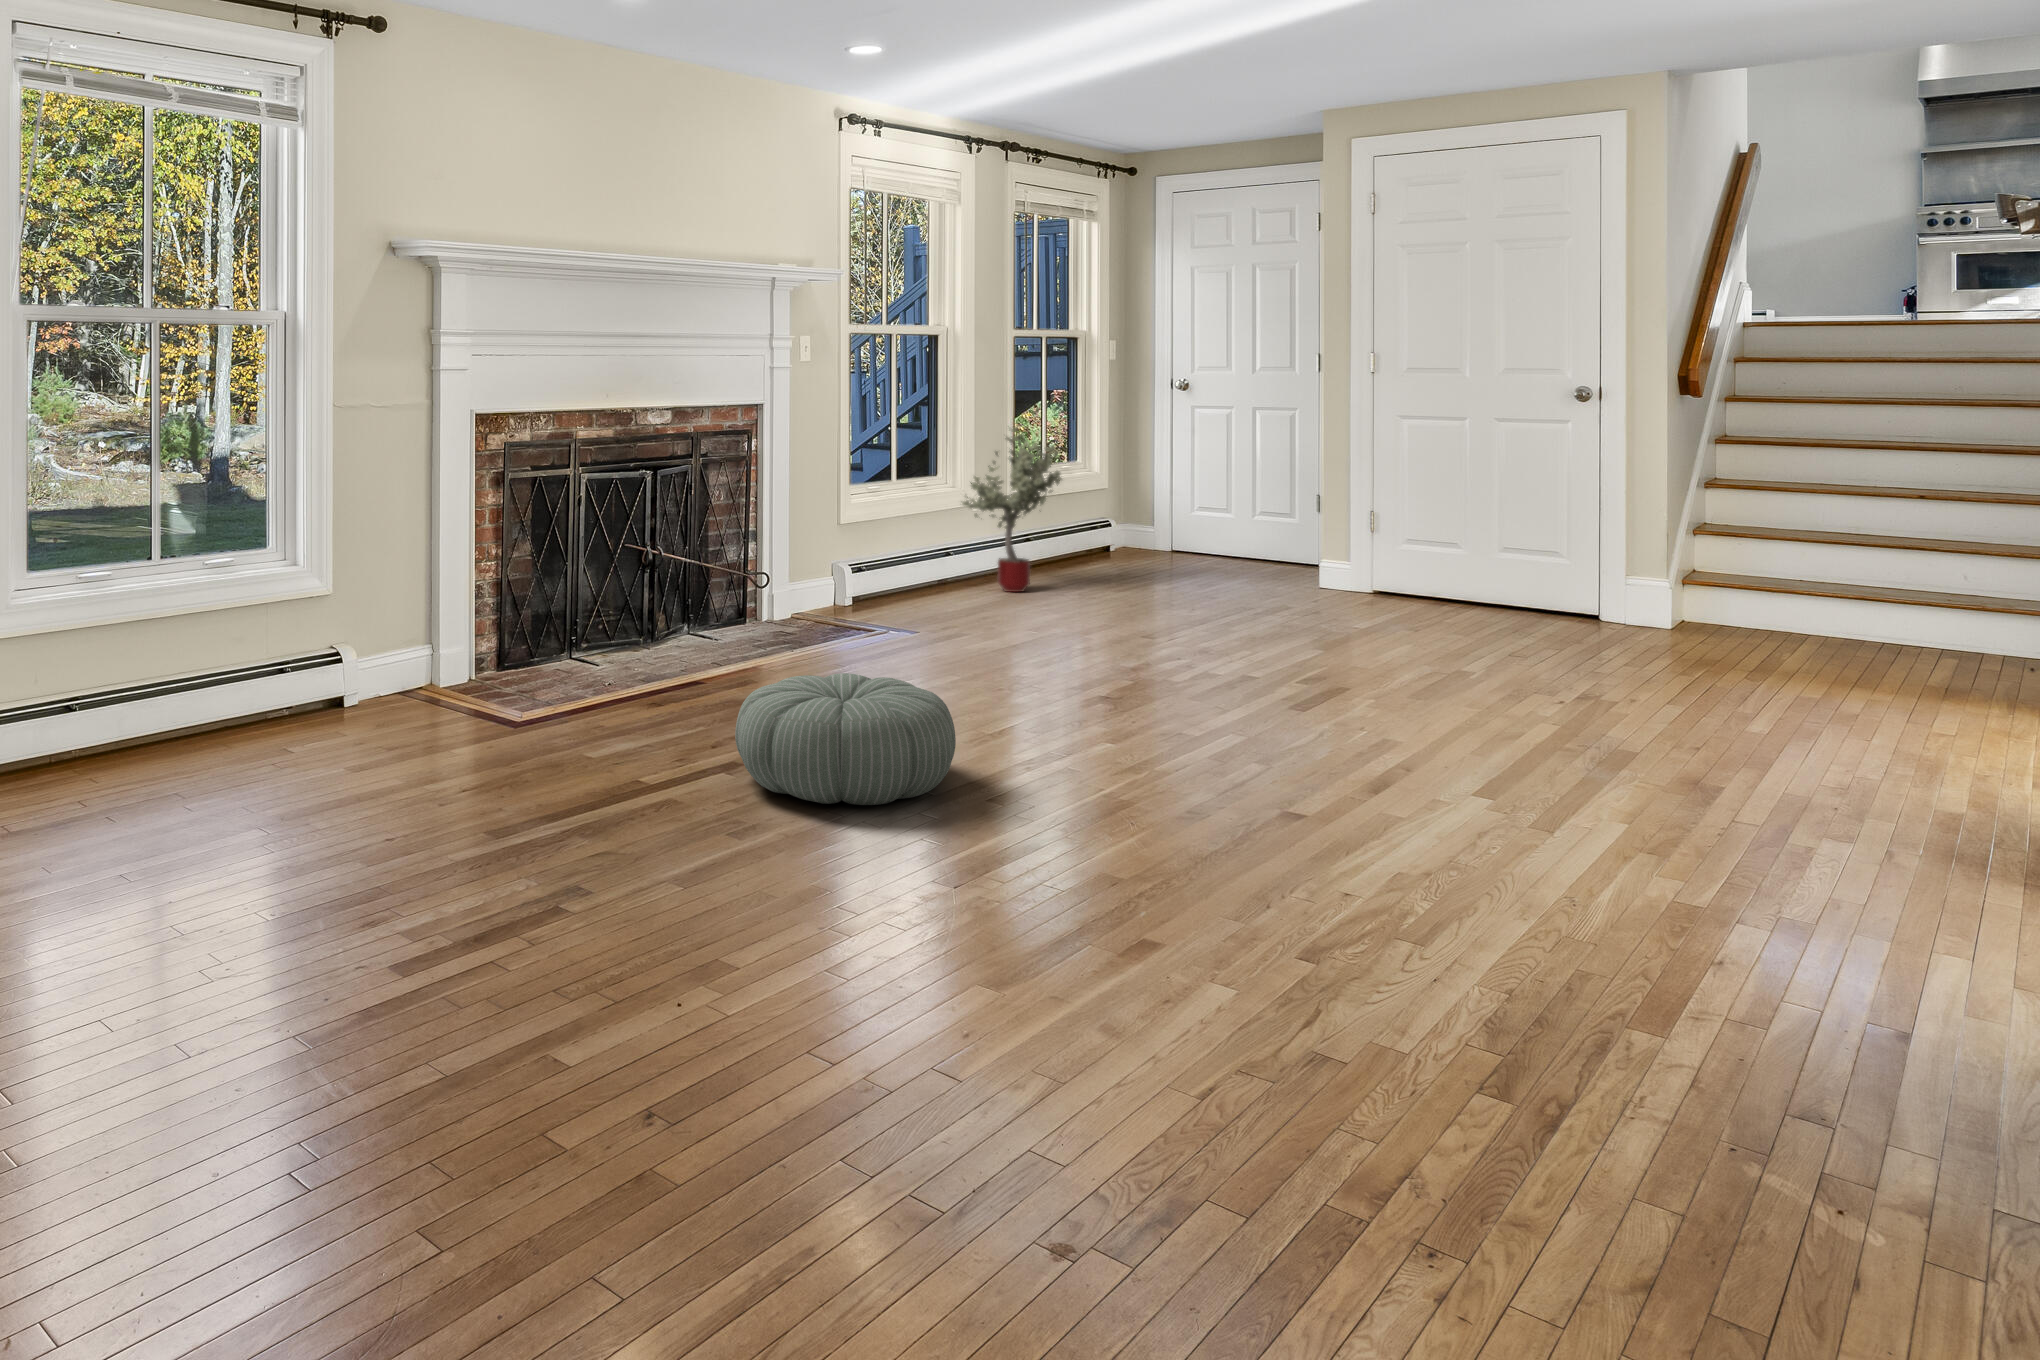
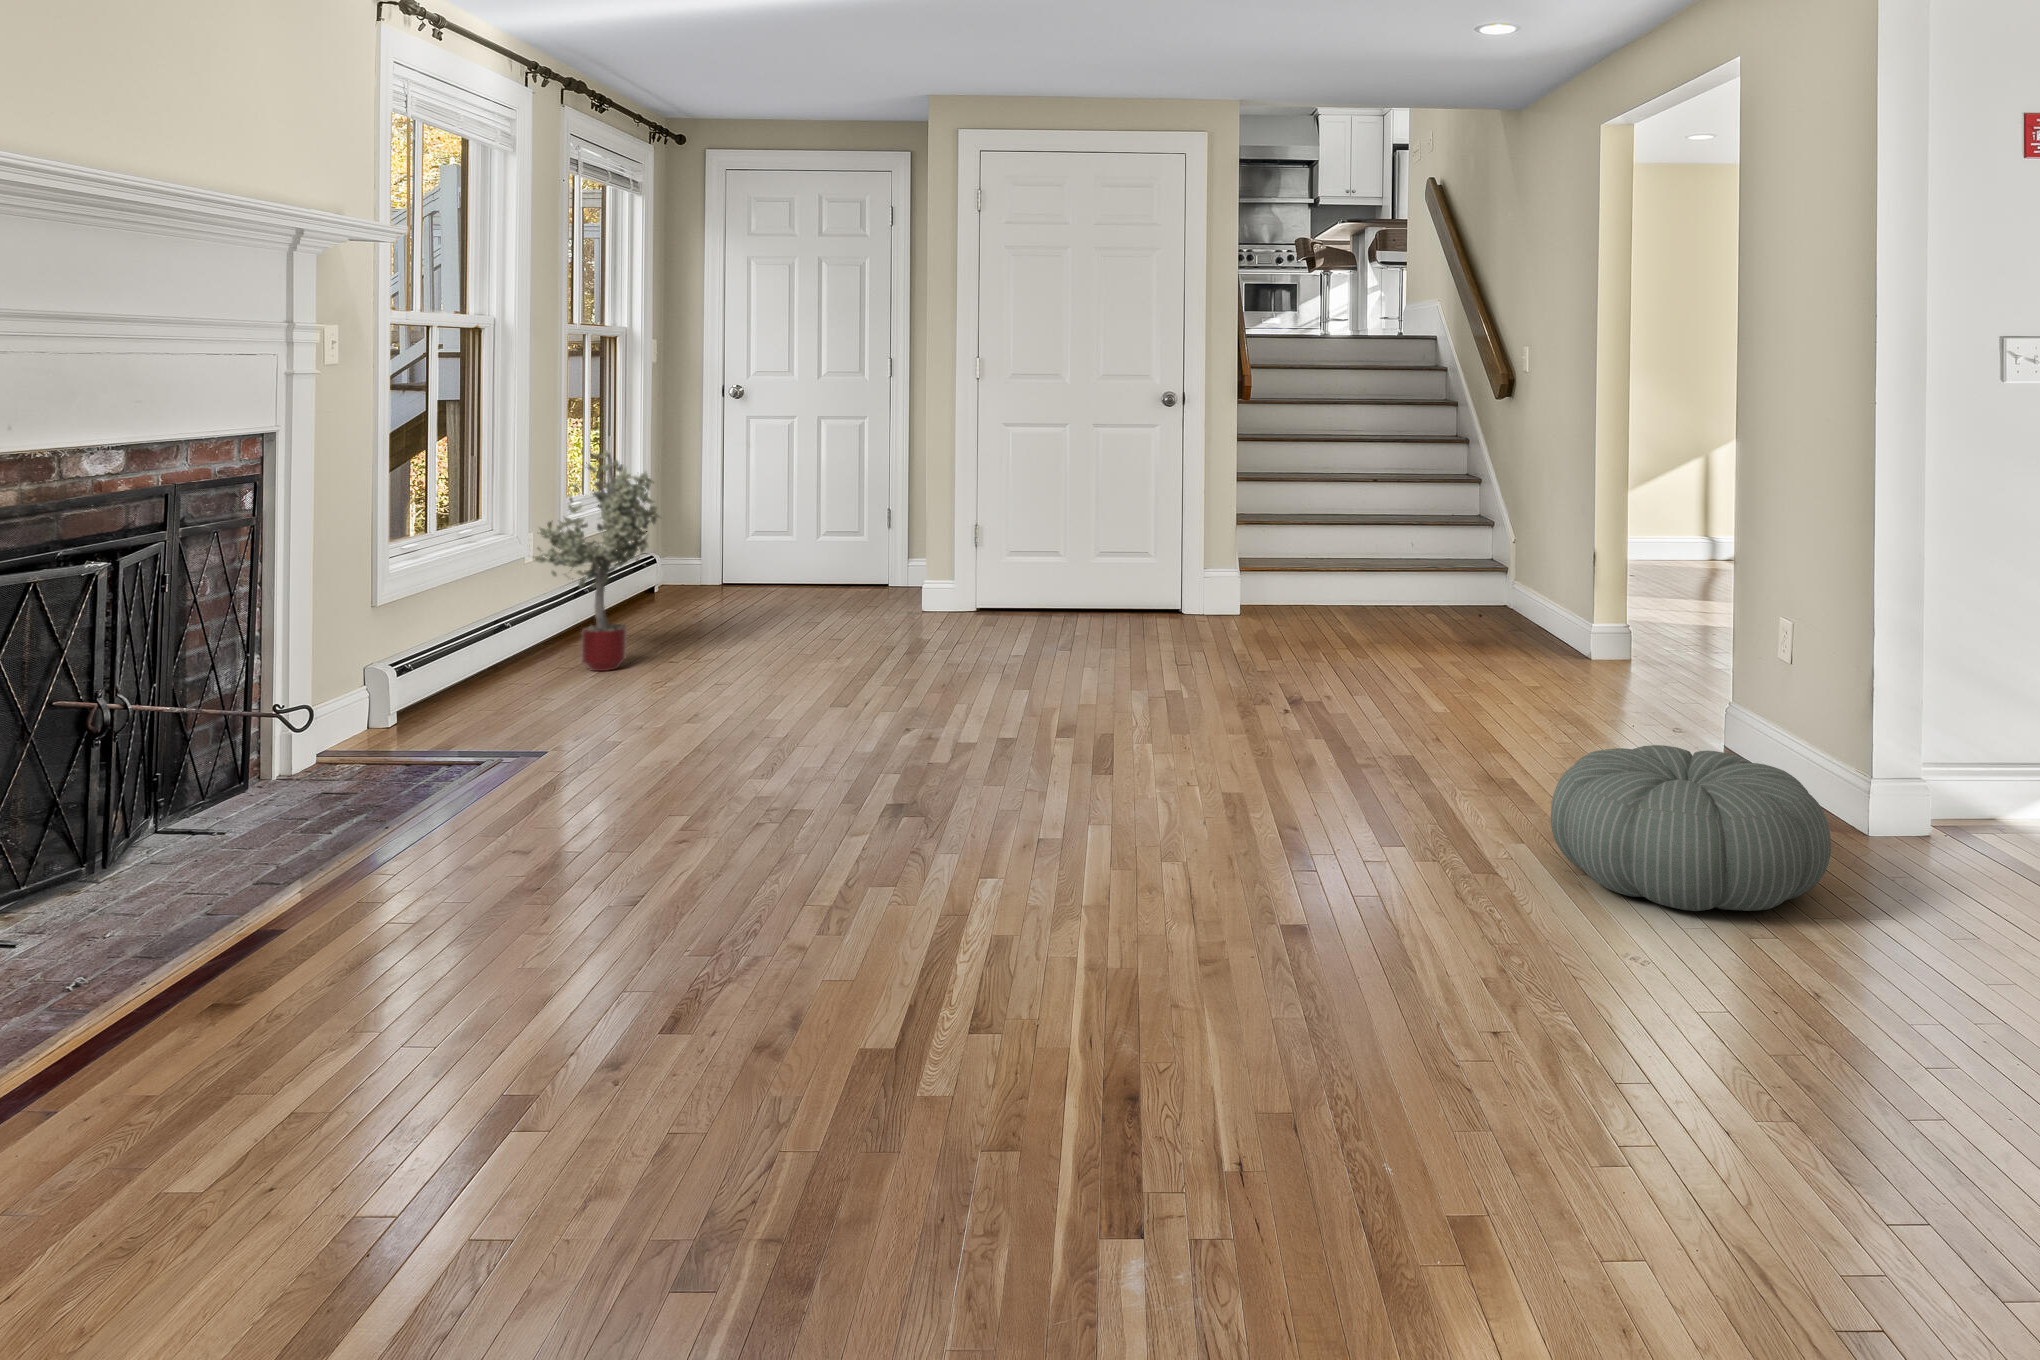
pouf: present [735,673,956,805] -> present [1551,745,1831,911]

